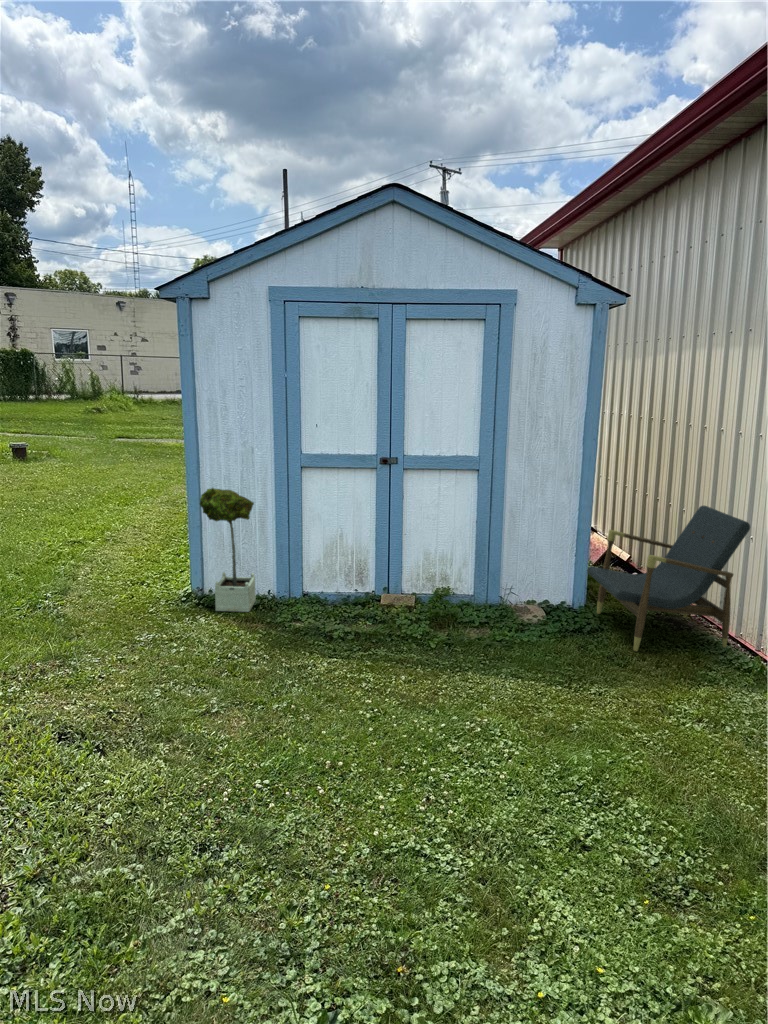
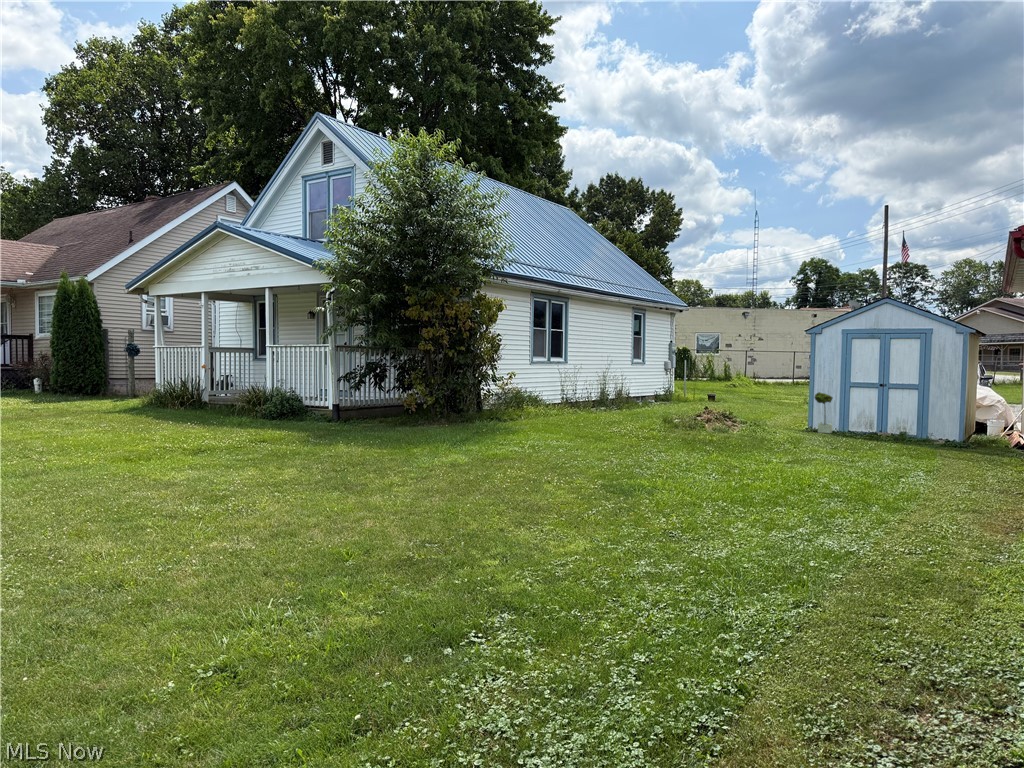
lounge chair: present [587,506,750,651] -> none [961,403,1014,449]

